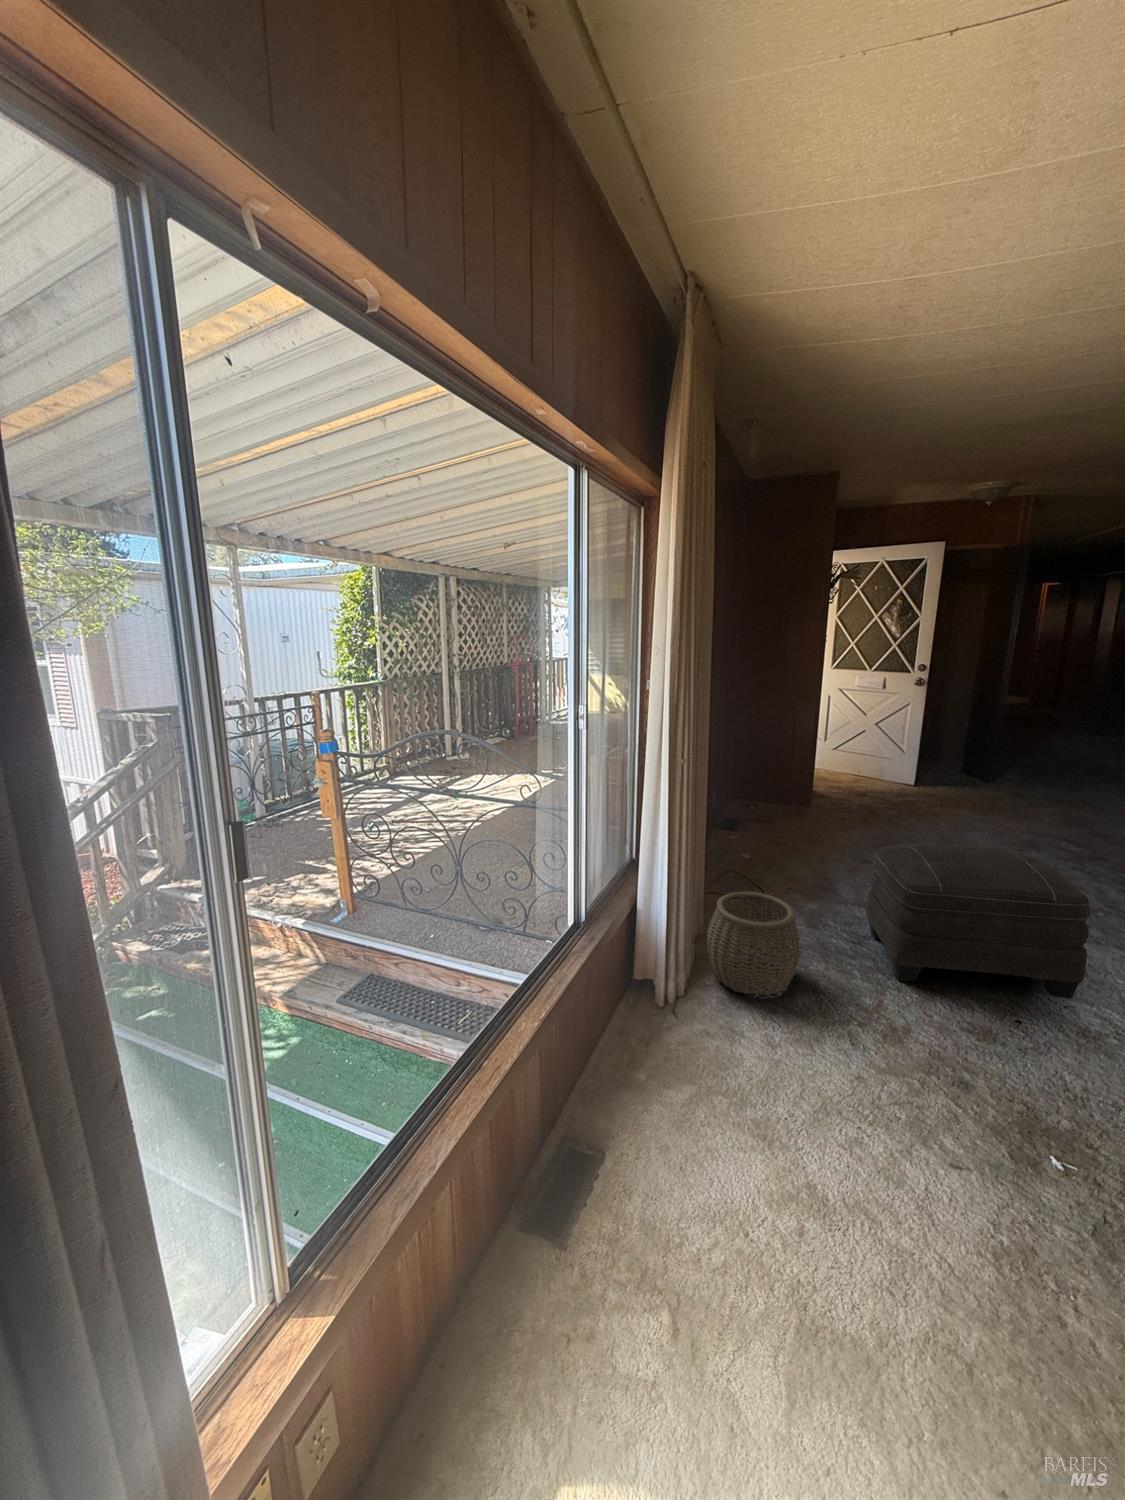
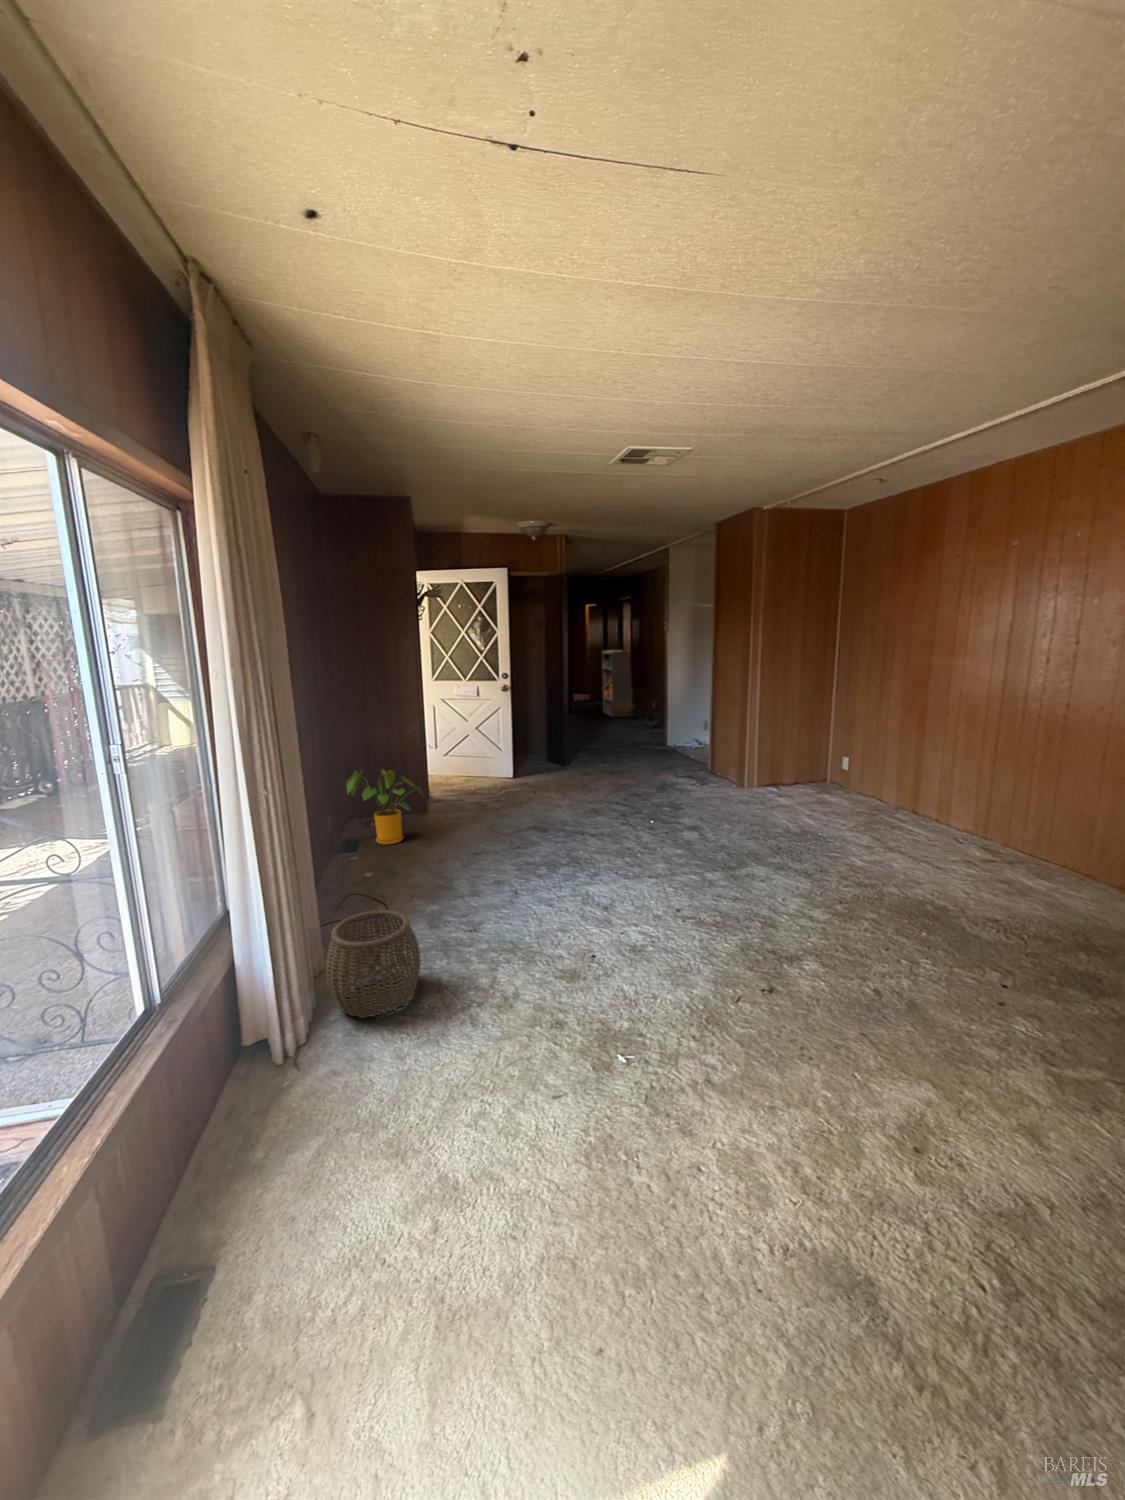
bookshelf: none [1048,644,1115,731] -> present [602,650,635,717]
house plant: none [733,751,811,830] -> present [346,770,423,845]
ottoman: present [866,843,1090,998] -> none [477,821,631,954]

